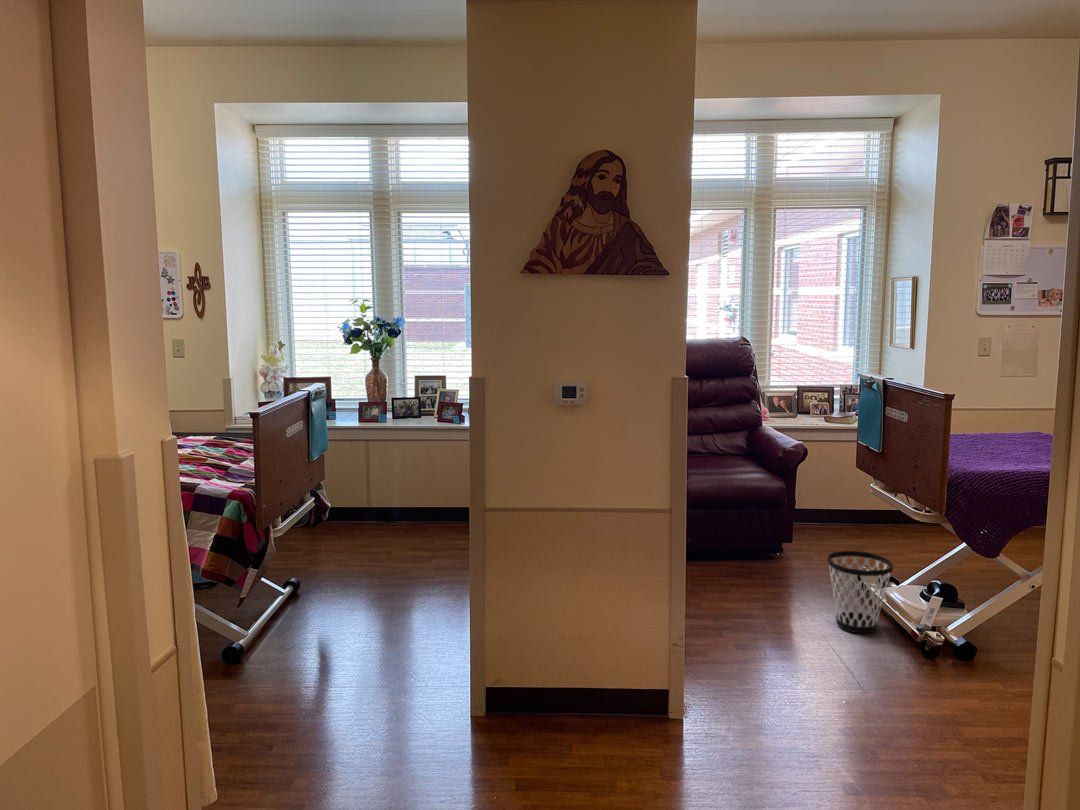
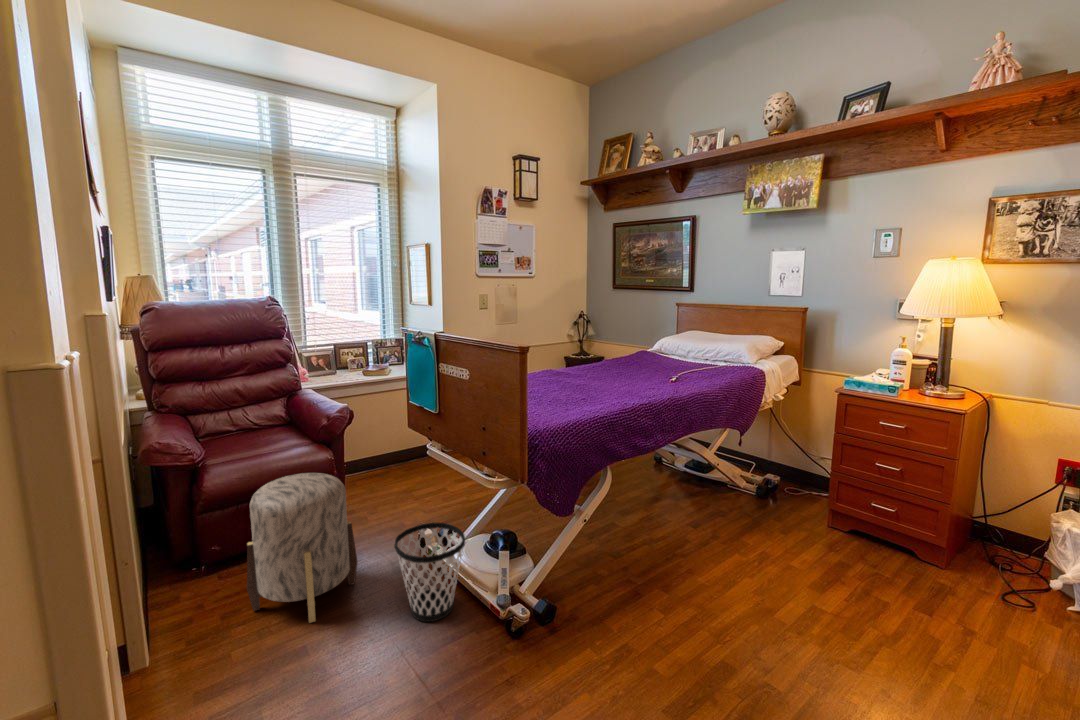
ottoman: none [709,490,796,607] -> present [247,473,357,623]

